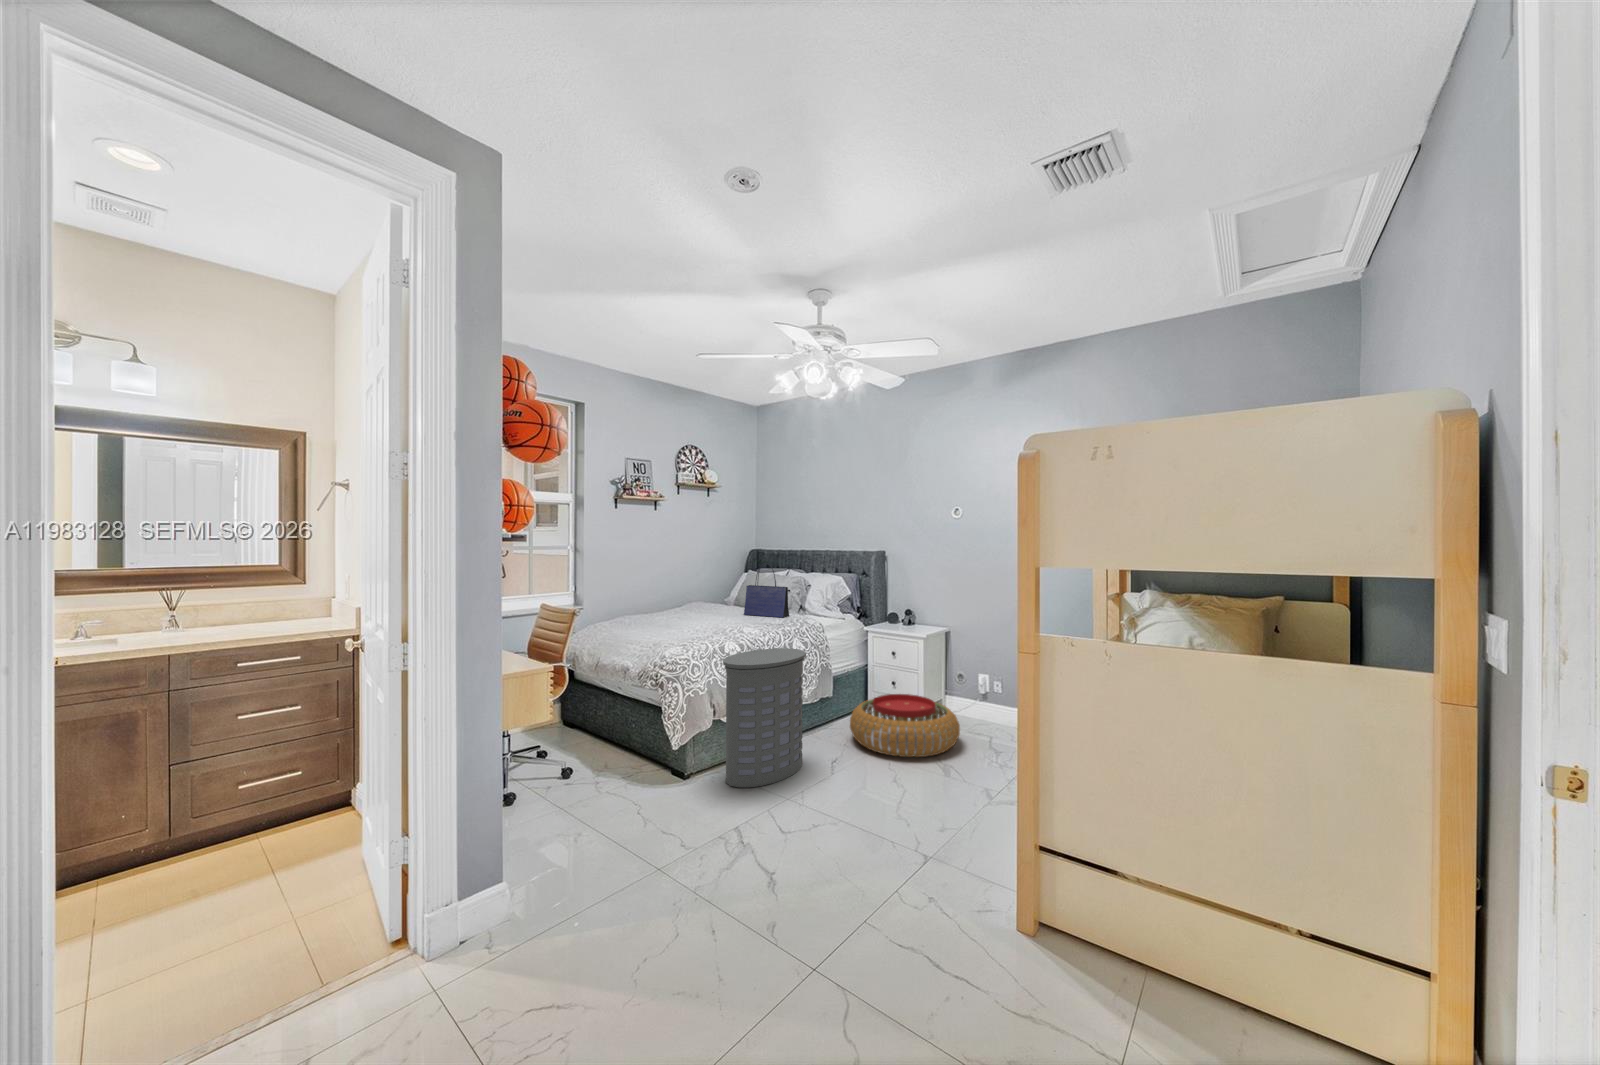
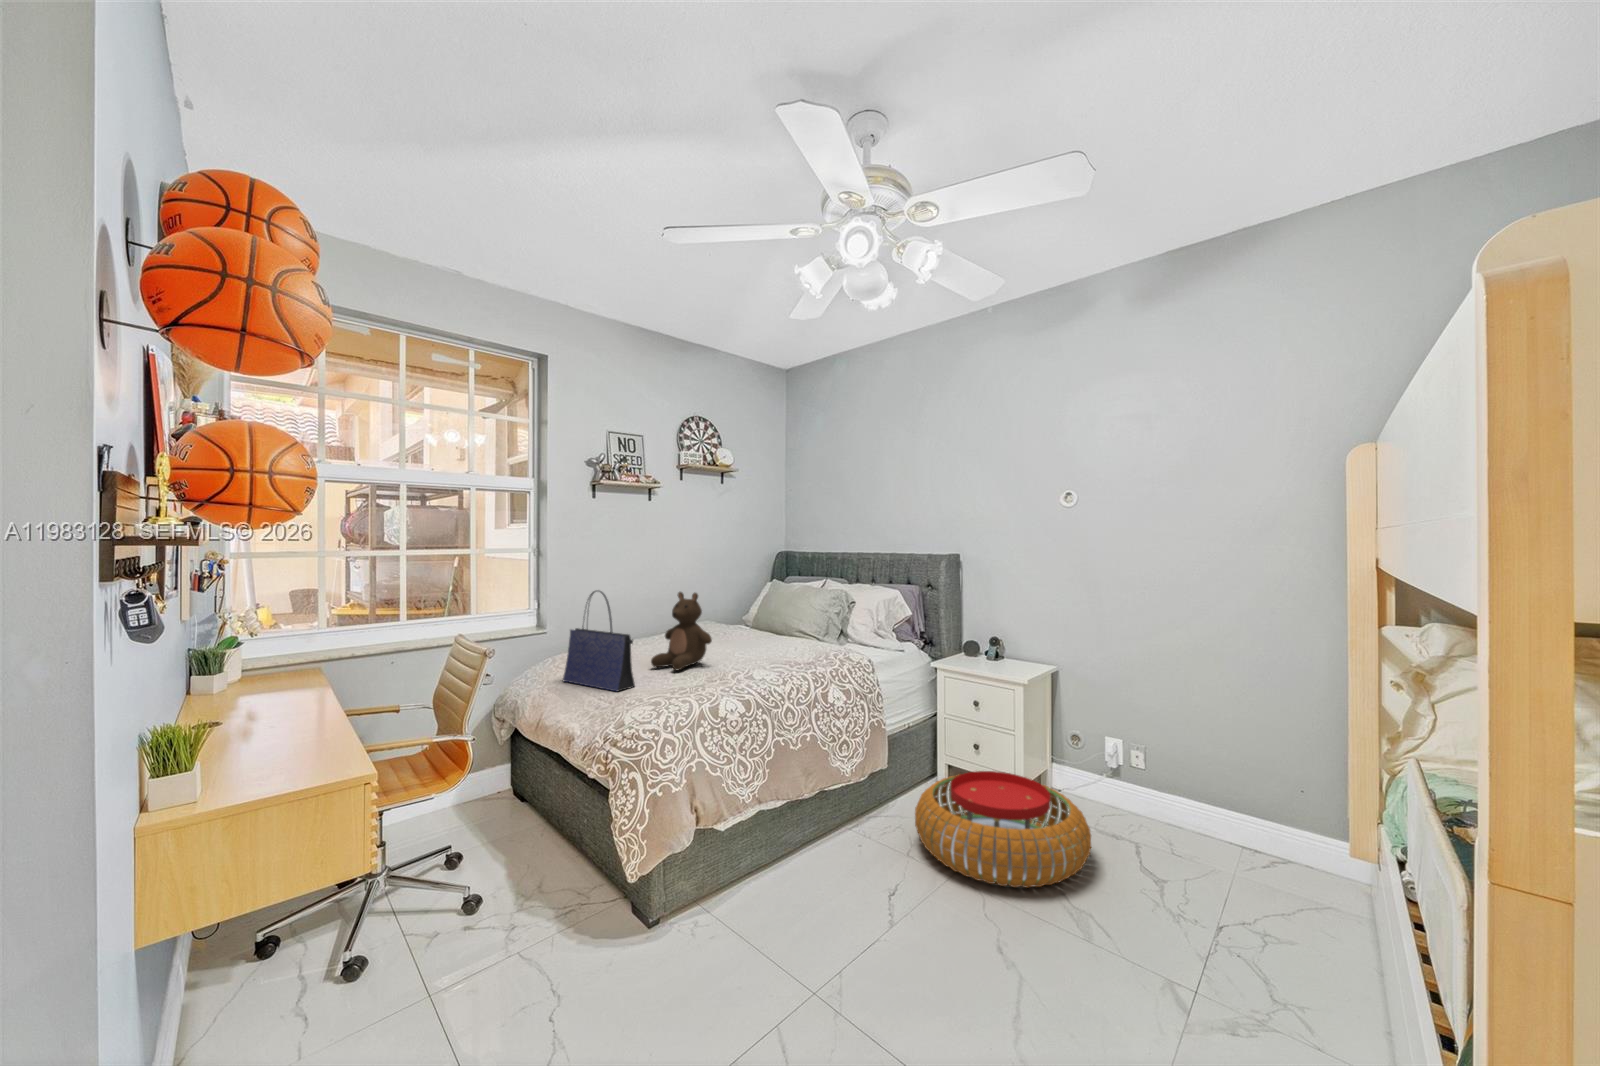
tote bag: present [744,563,790,617] -> present [563,590,635,691]
stuffed bear: none [670,575,712,629] -> present [651,592,712,670]
laundry hamper: present [723,648,806,787] -> none [710,708,847,950]

